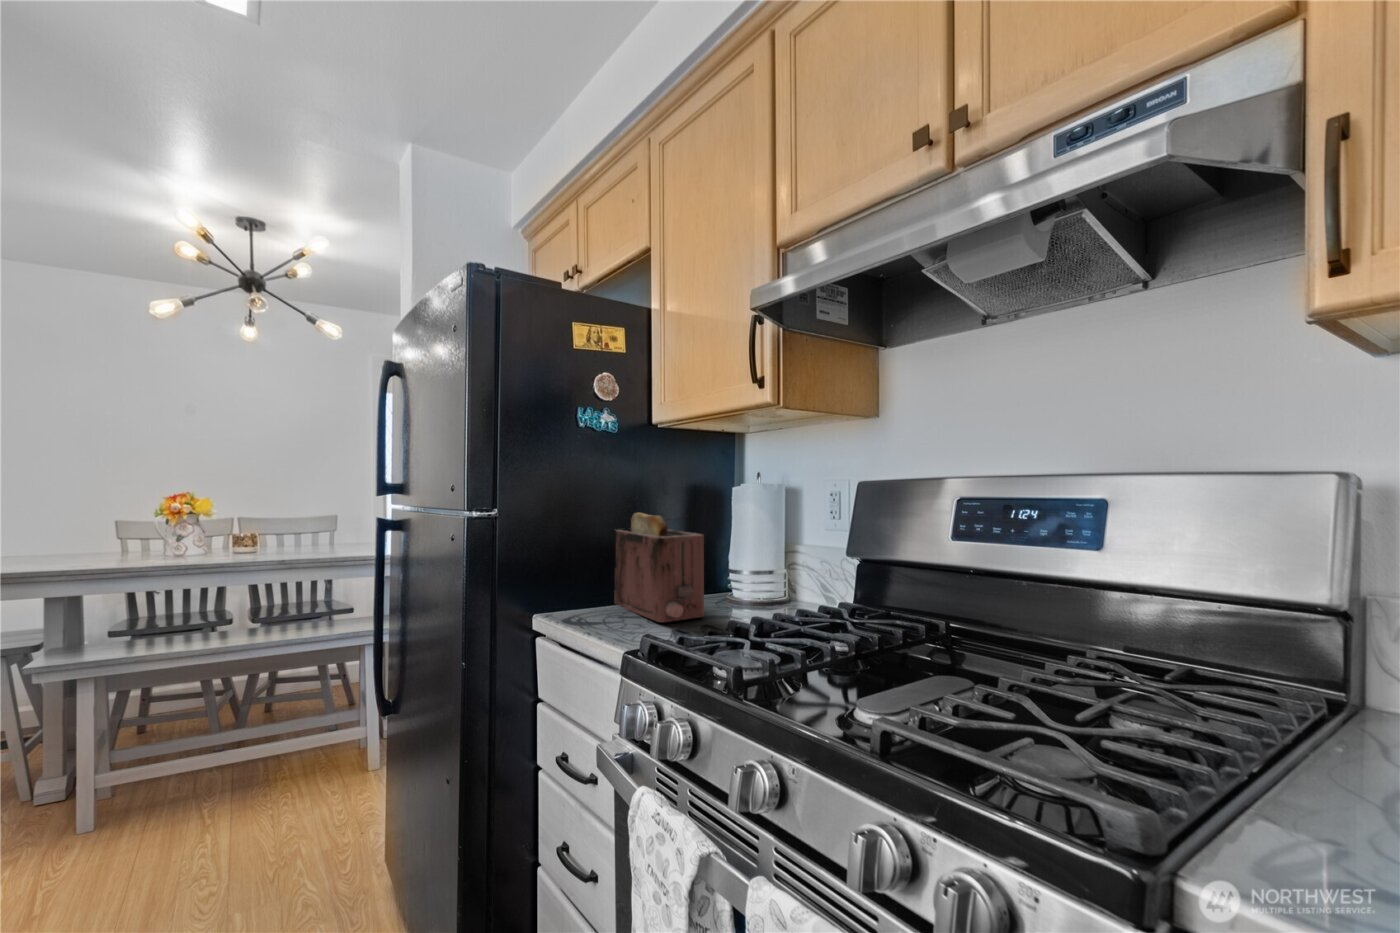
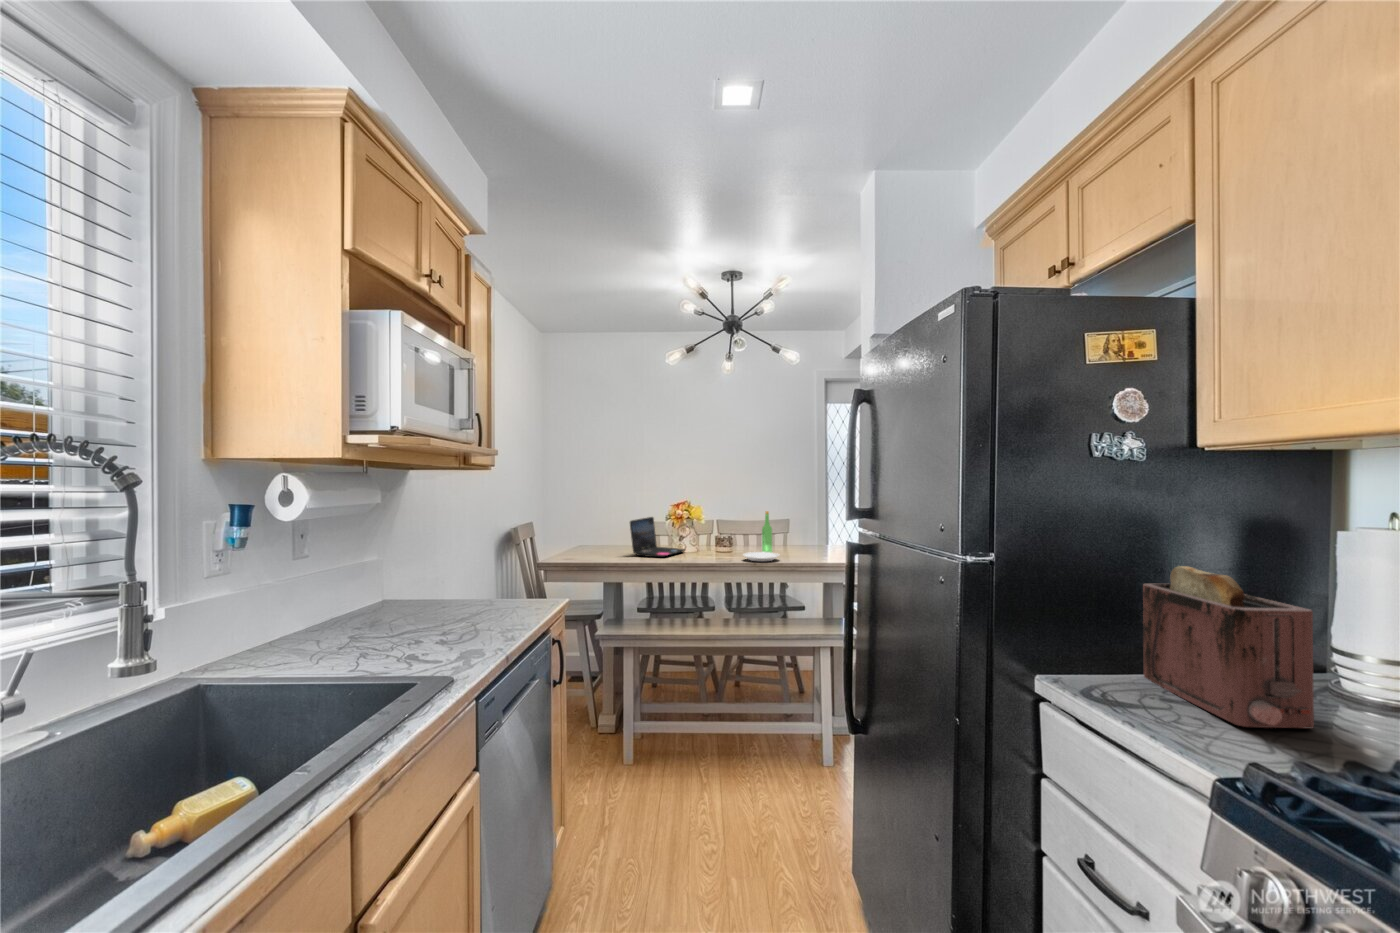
plate: none [267,500,317,557] -> present [743,511,779,561]
laptop: none [91,514,187,564] -> present [630,517,685,557]

